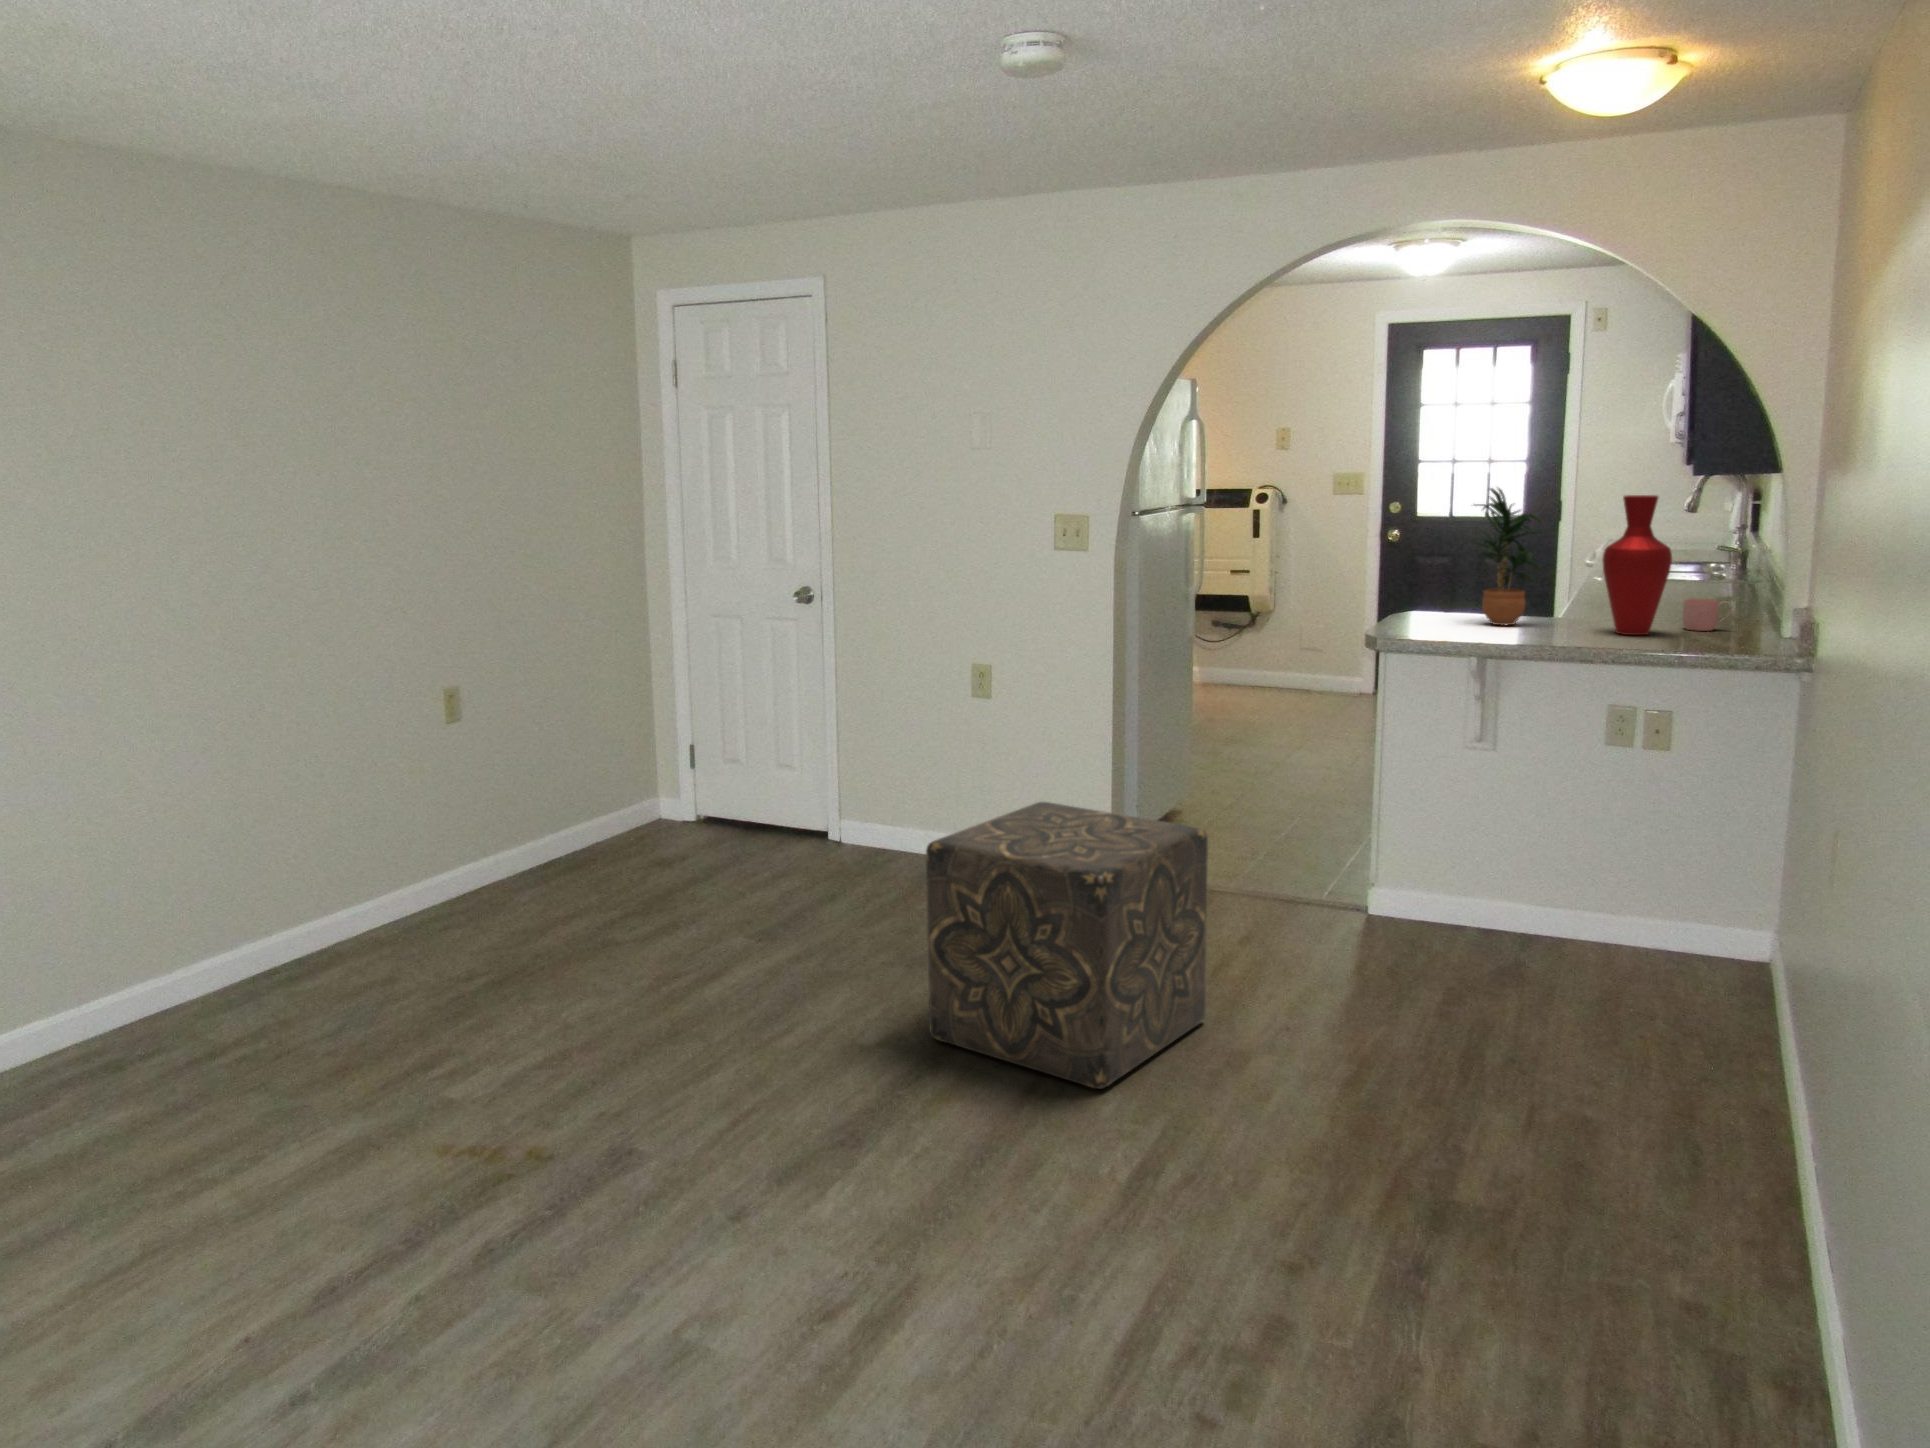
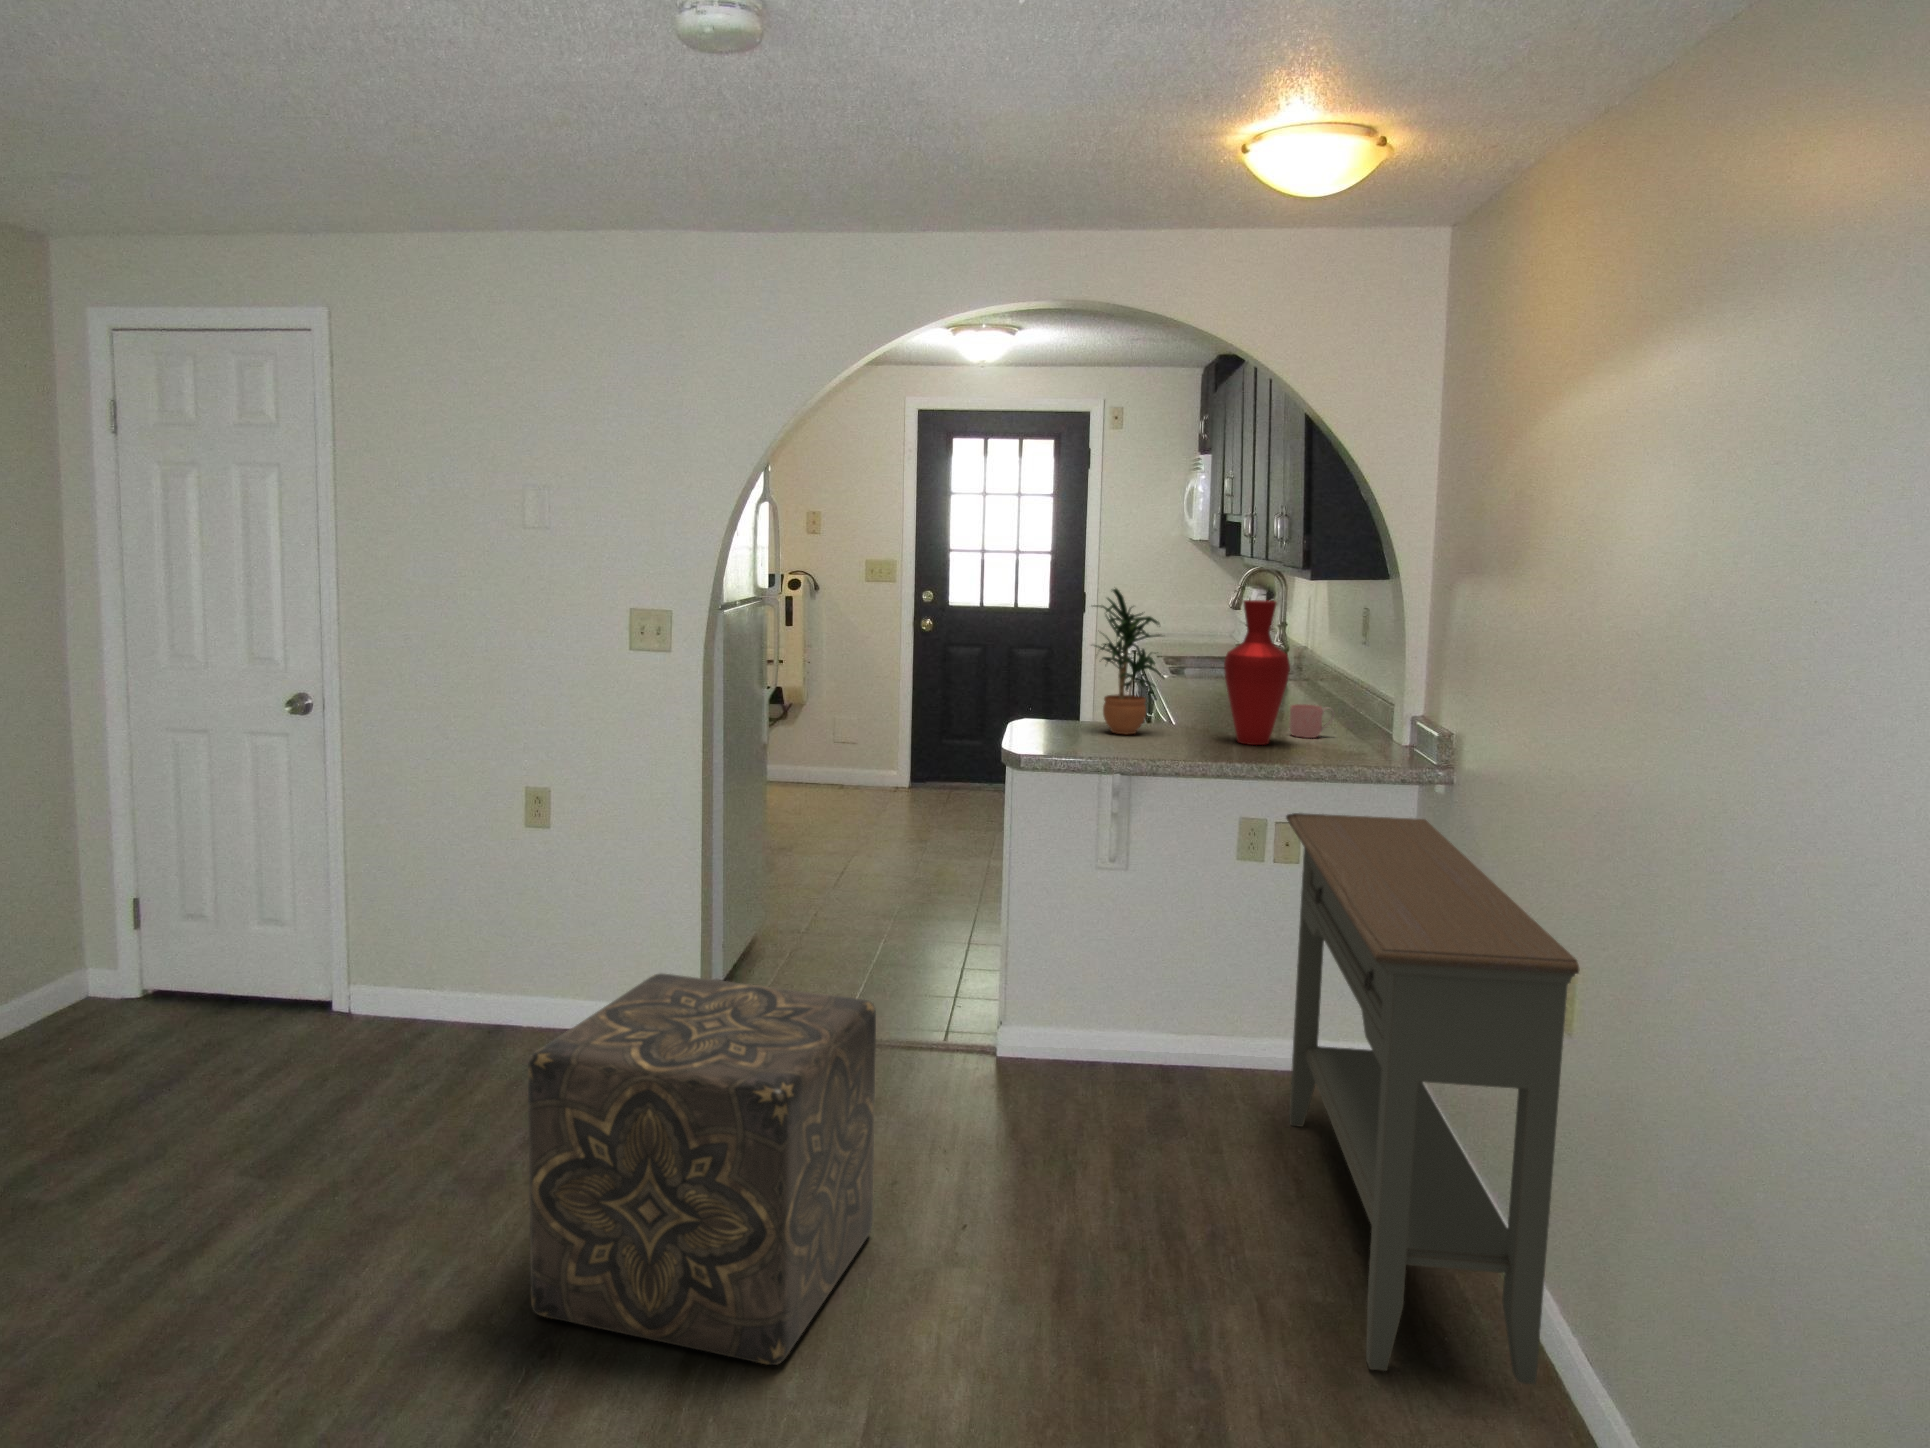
console table: none [1608,695,1807,1192] -> present [1286,813,1579,1385]

